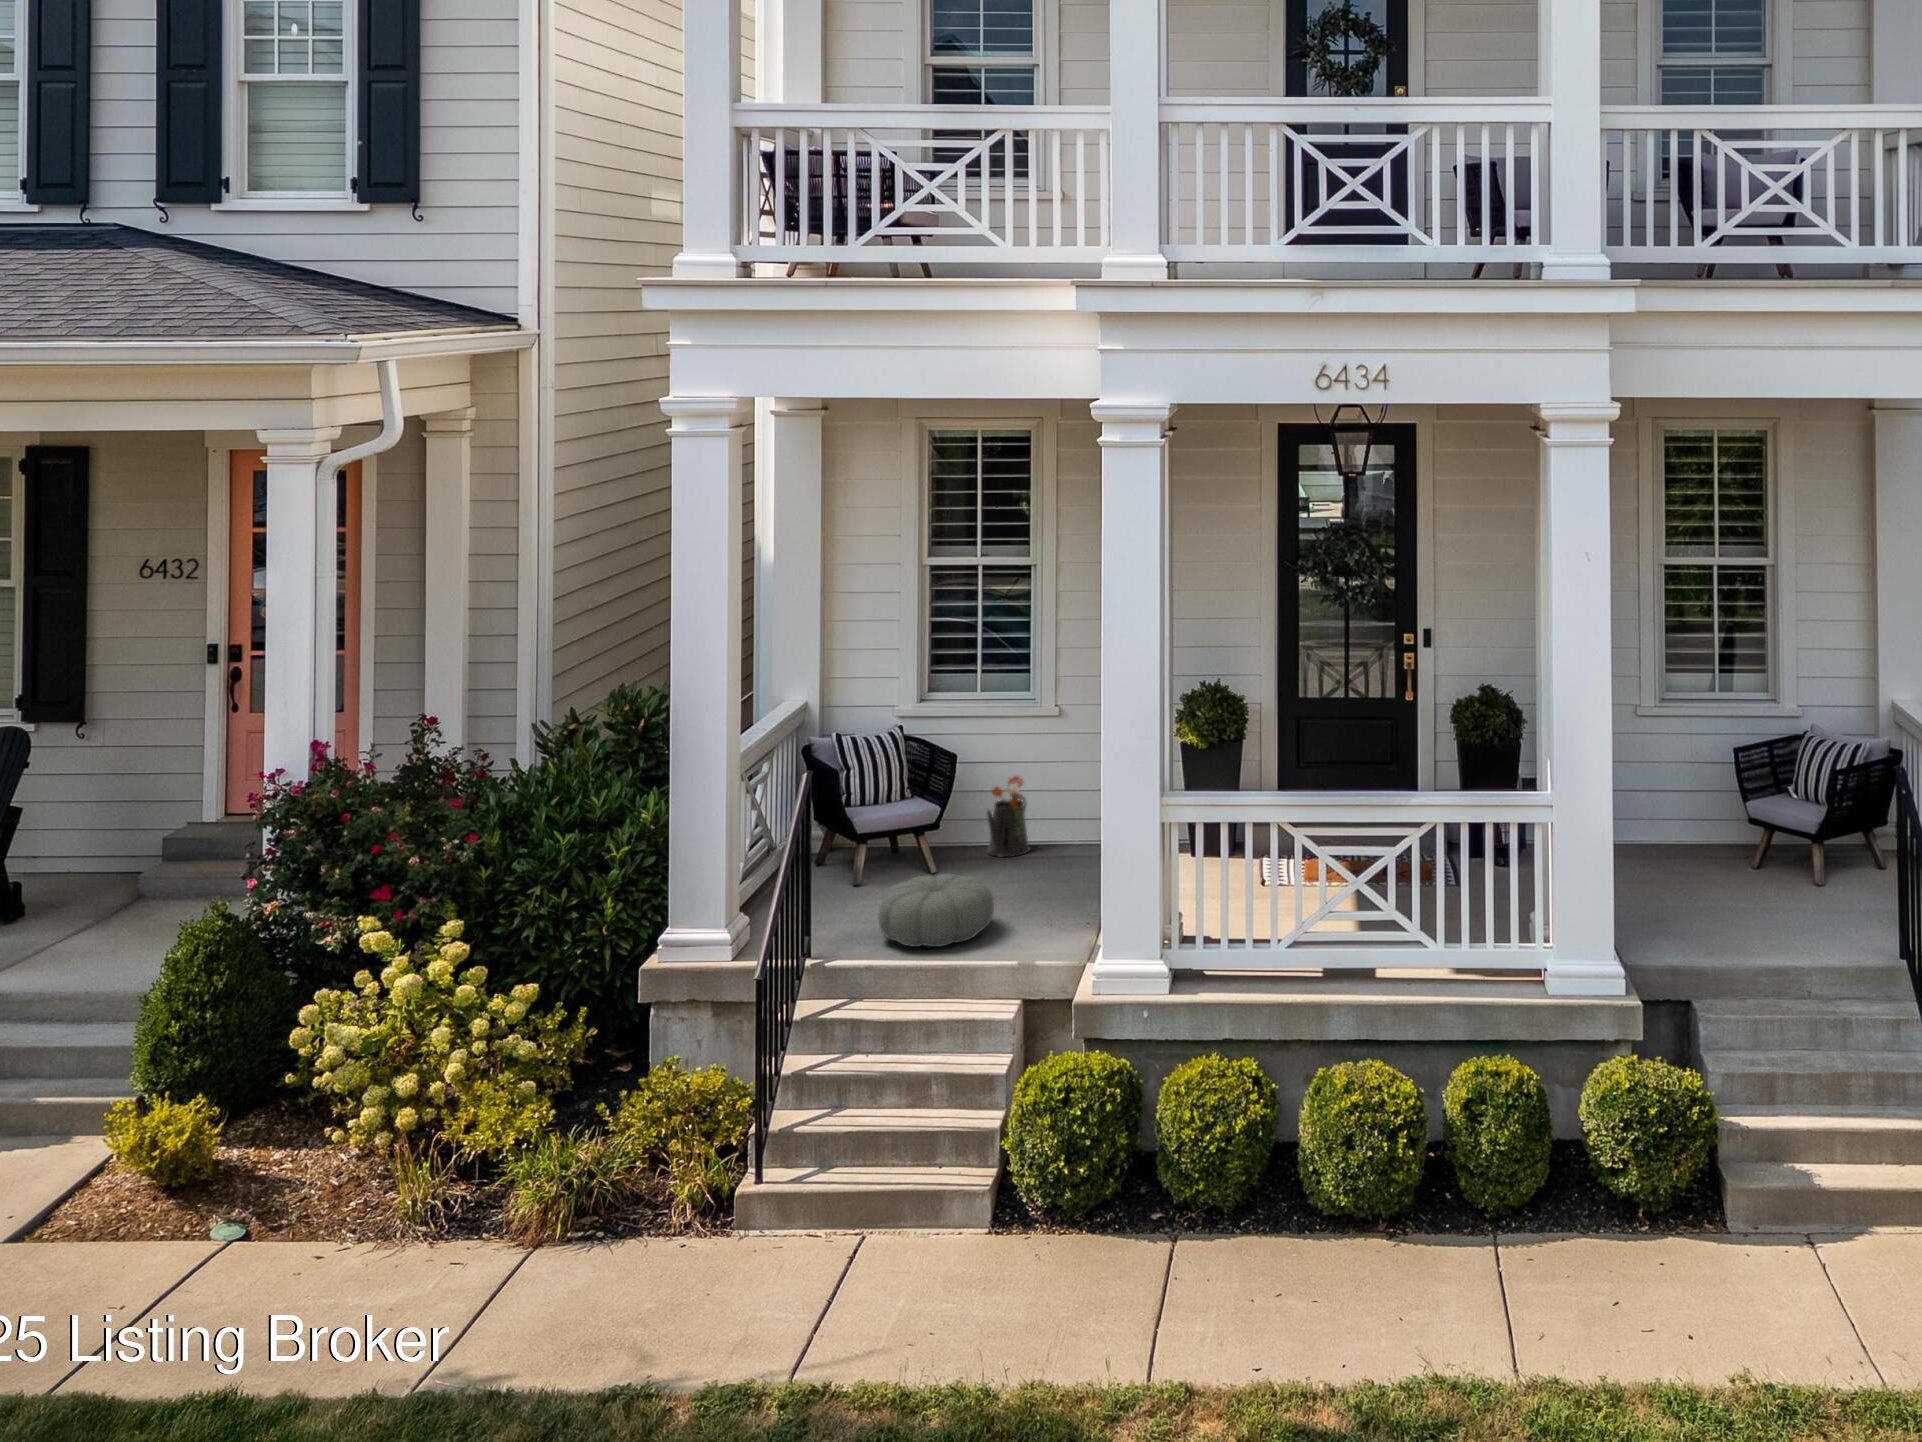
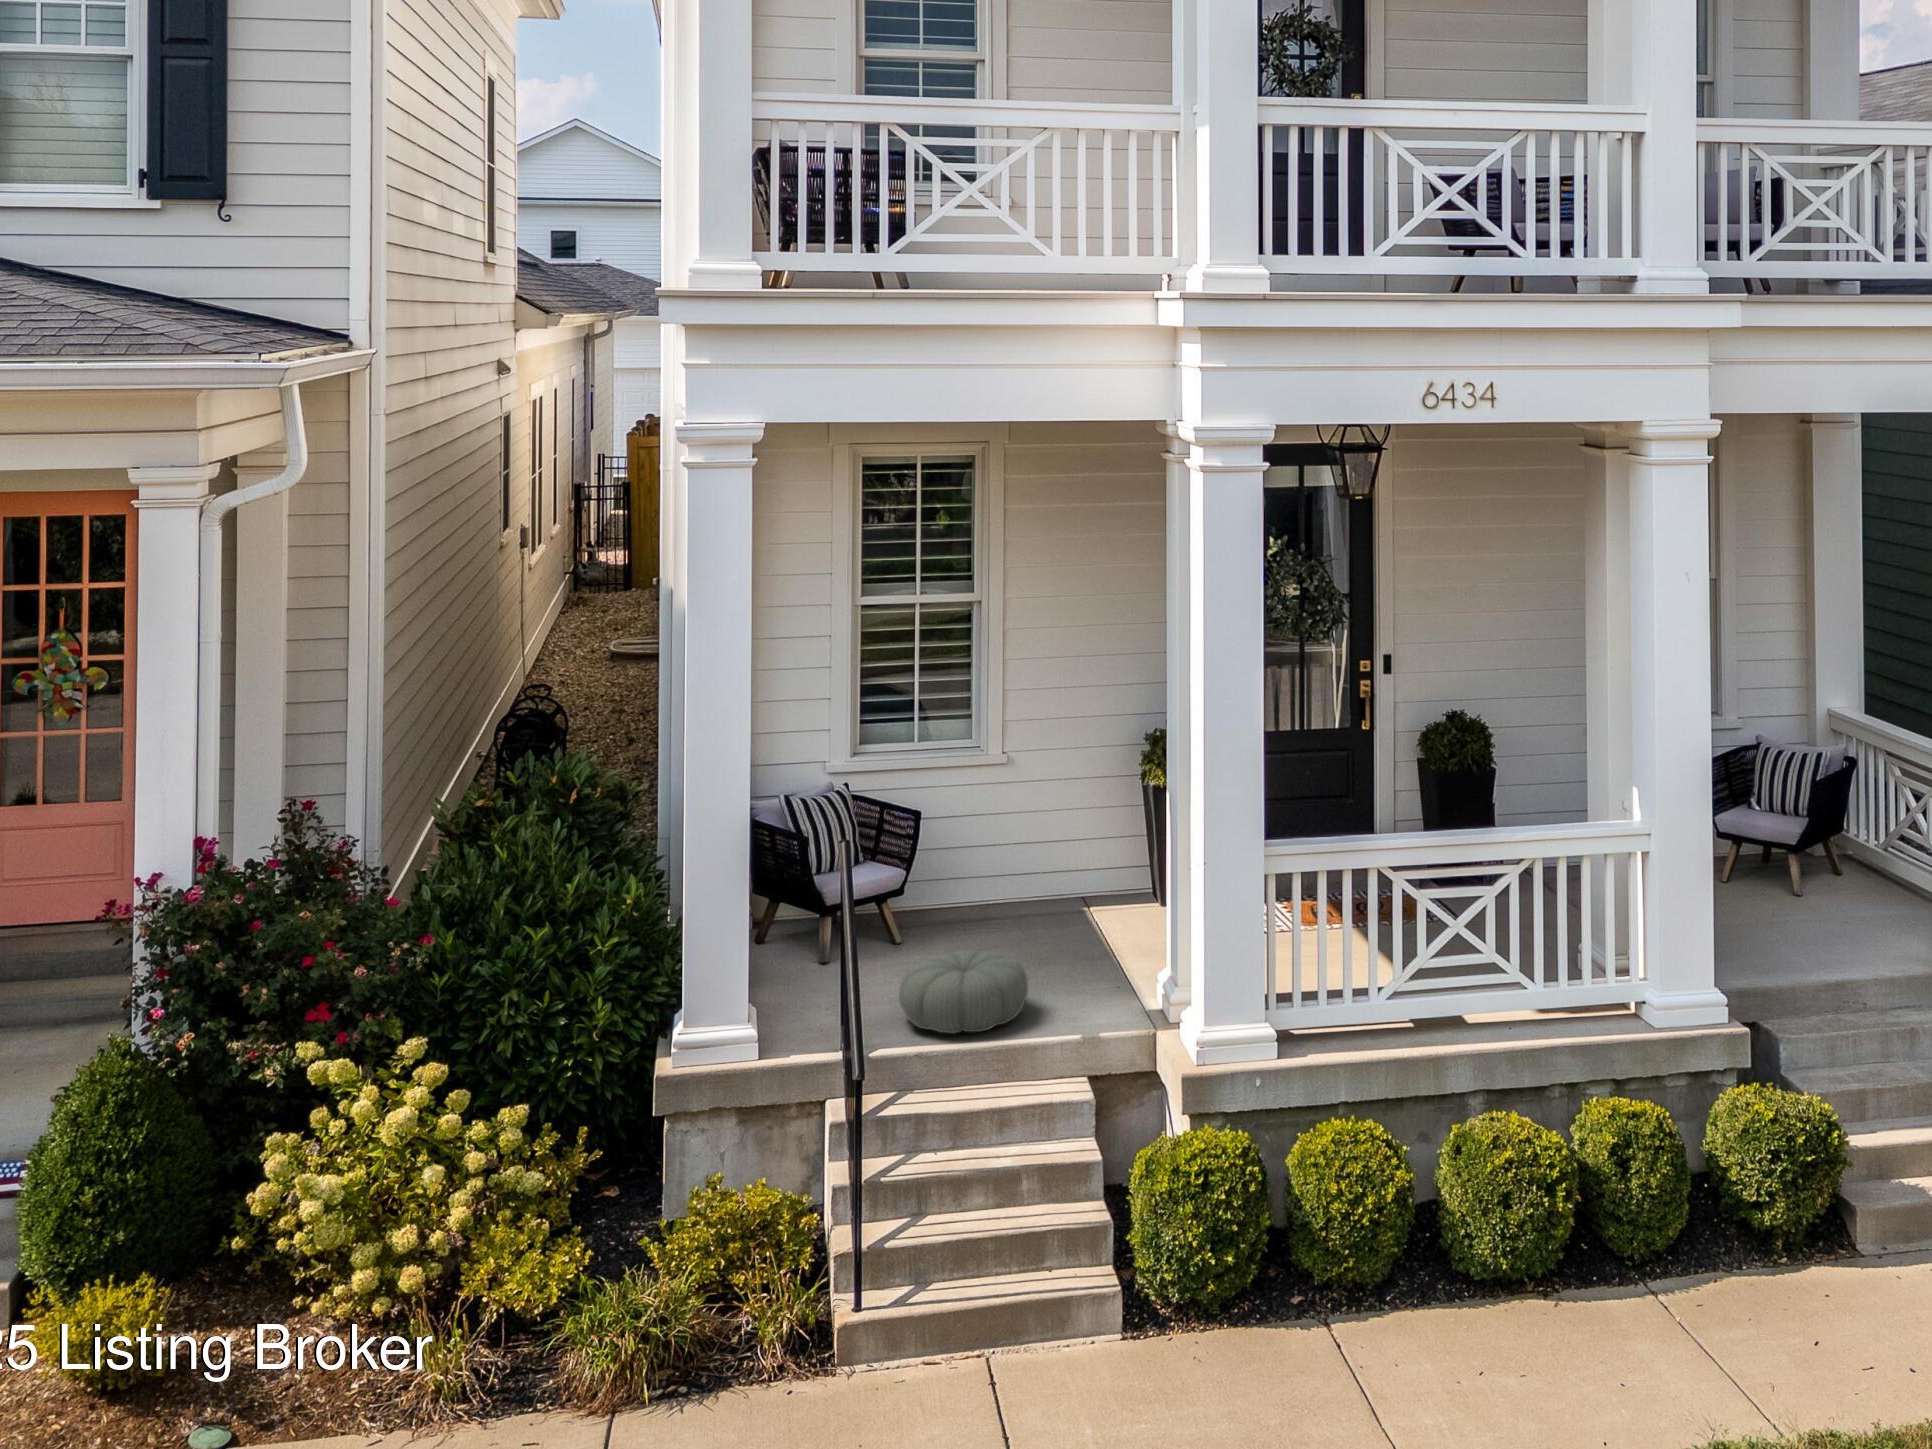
watering can: present [987,776,1030,857] -> none [942,835,991,929]

